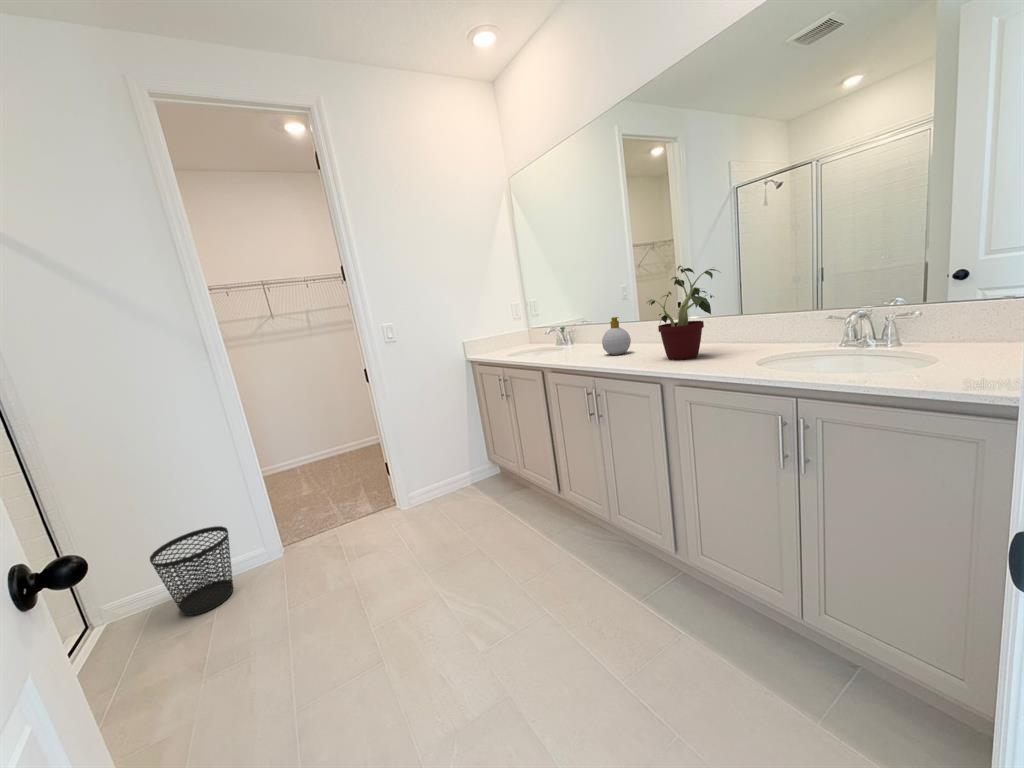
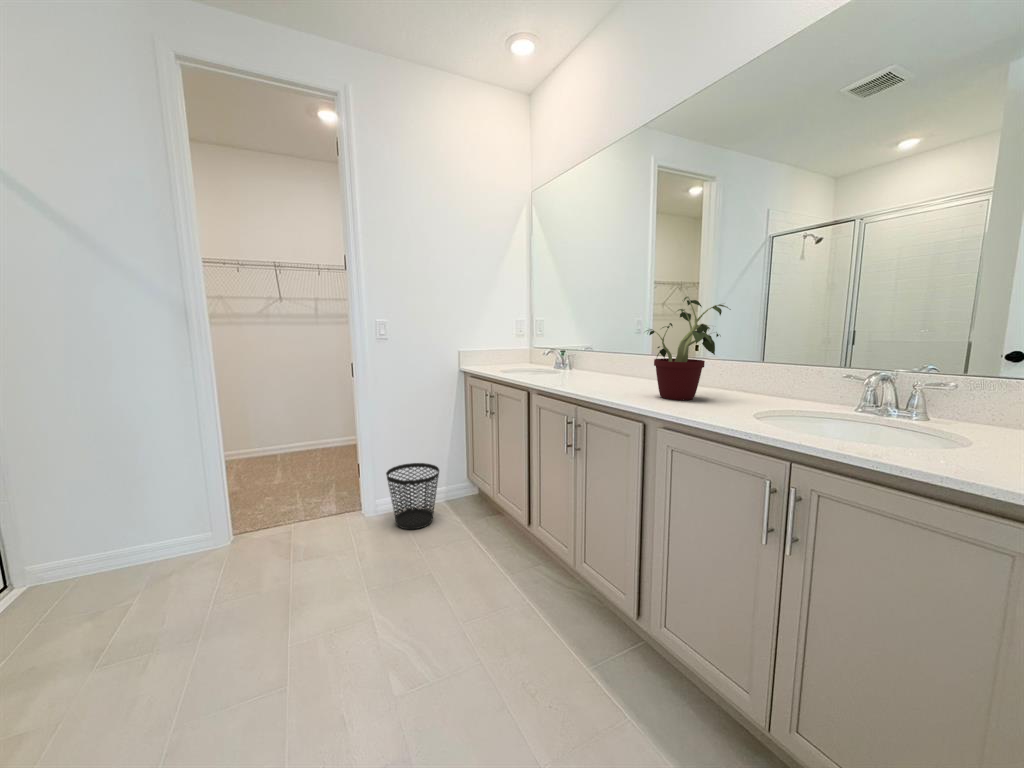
soap bottle: present [602,317,631,355] -> none [596,345,628,386]
wastebasket: present [150,526,233,615] -> present [386,463,439,529]

